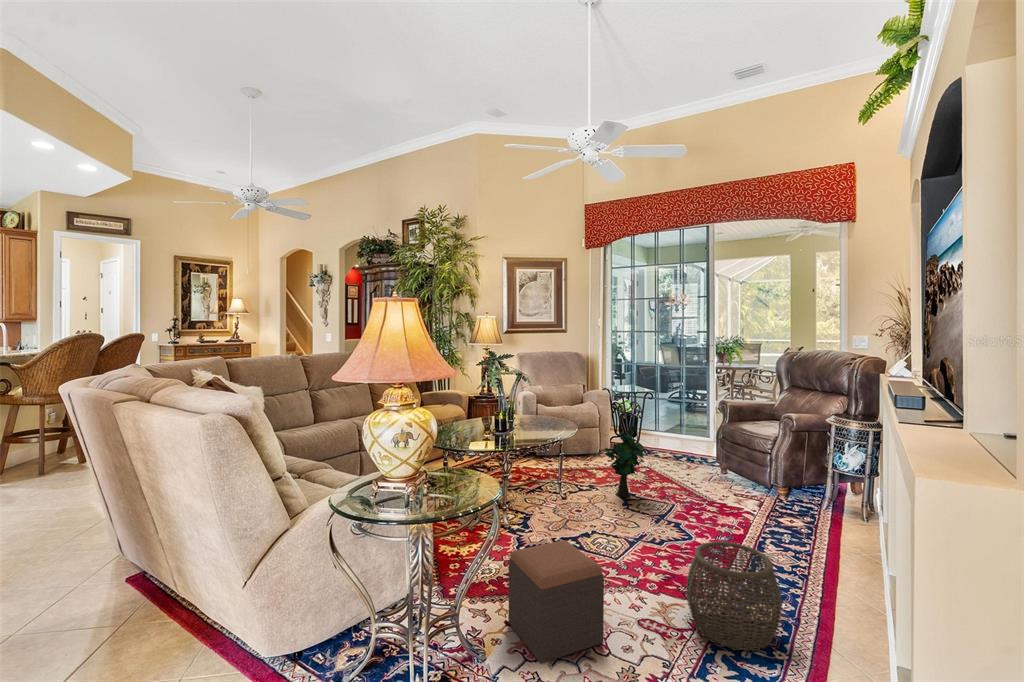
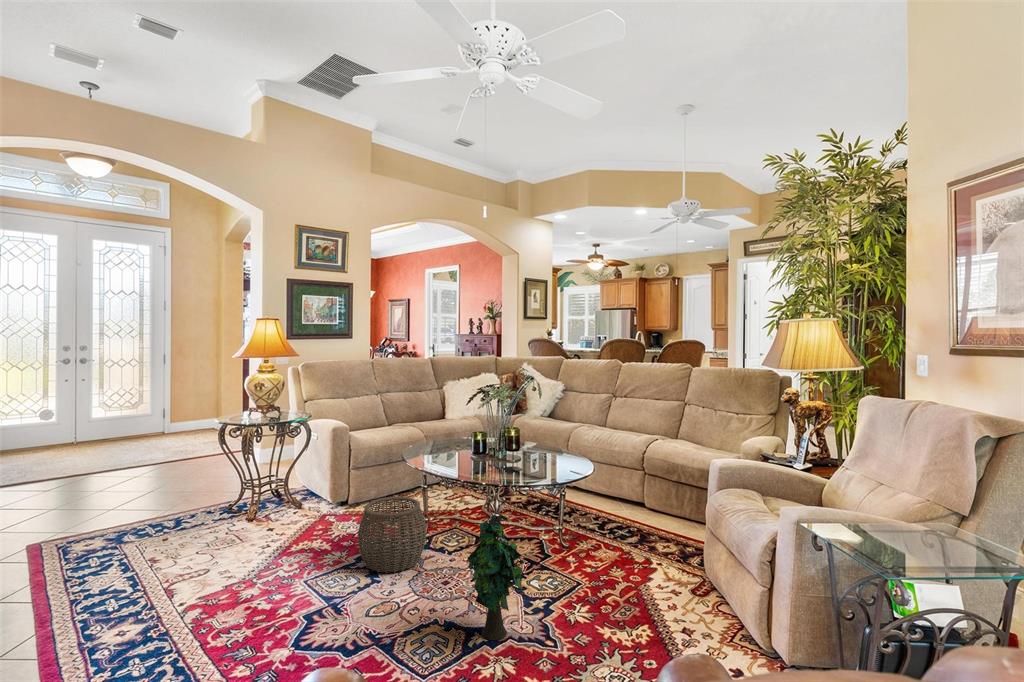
footstool: present [509,540,604,663] -> none [208,480,273,551]
woven basket: present [686,542,782,652] -> present [357,497,427,573]

